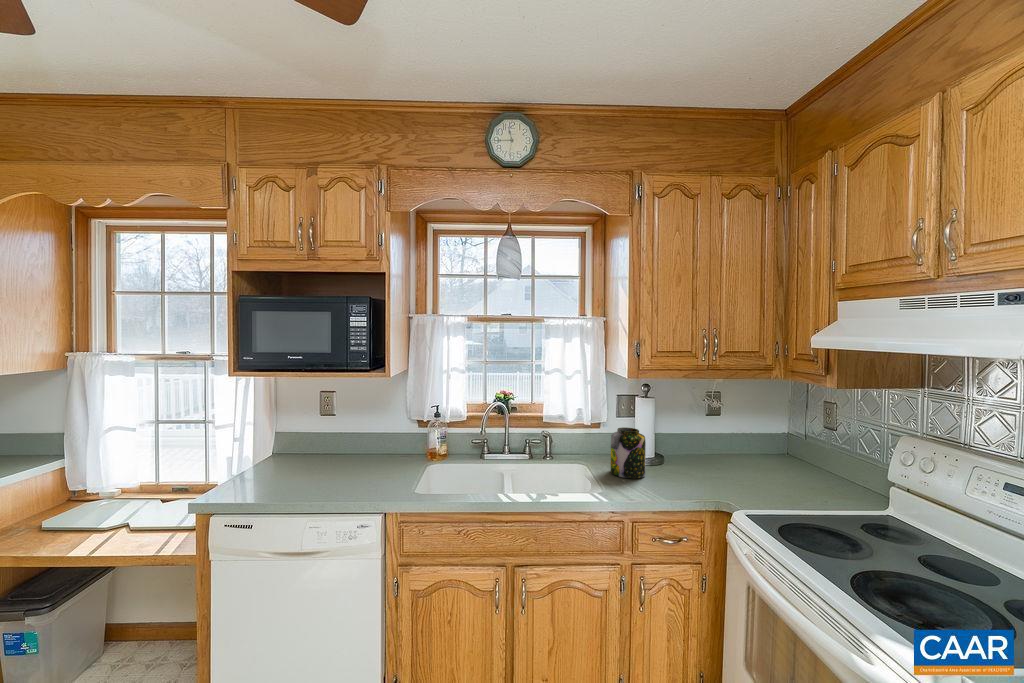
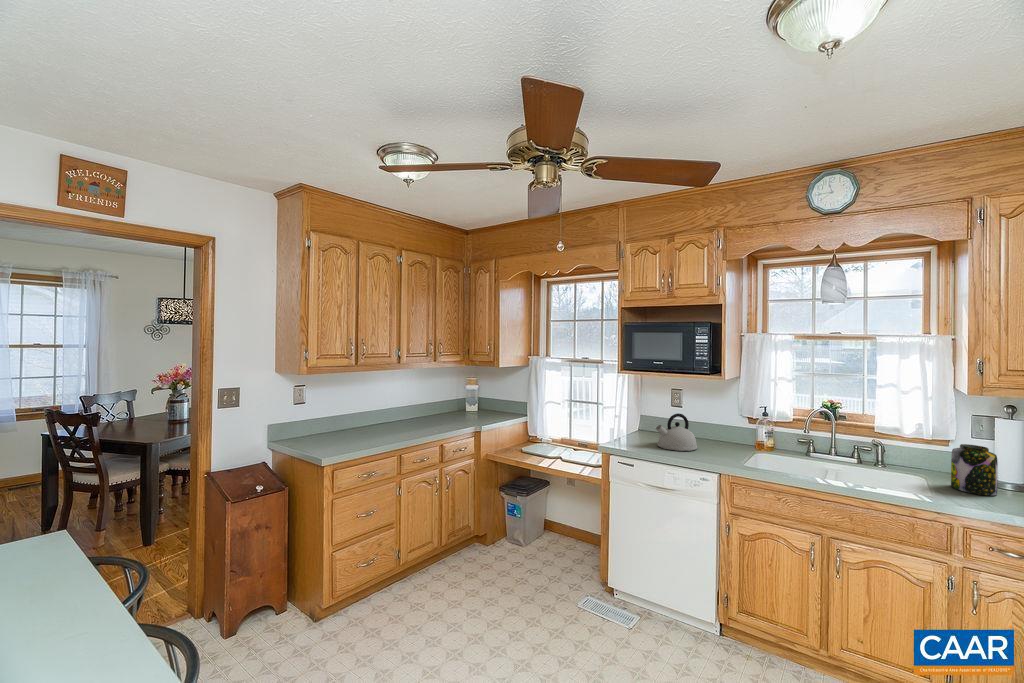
kettle: none [293,428,355,485] -> present [656,413,698,451]

